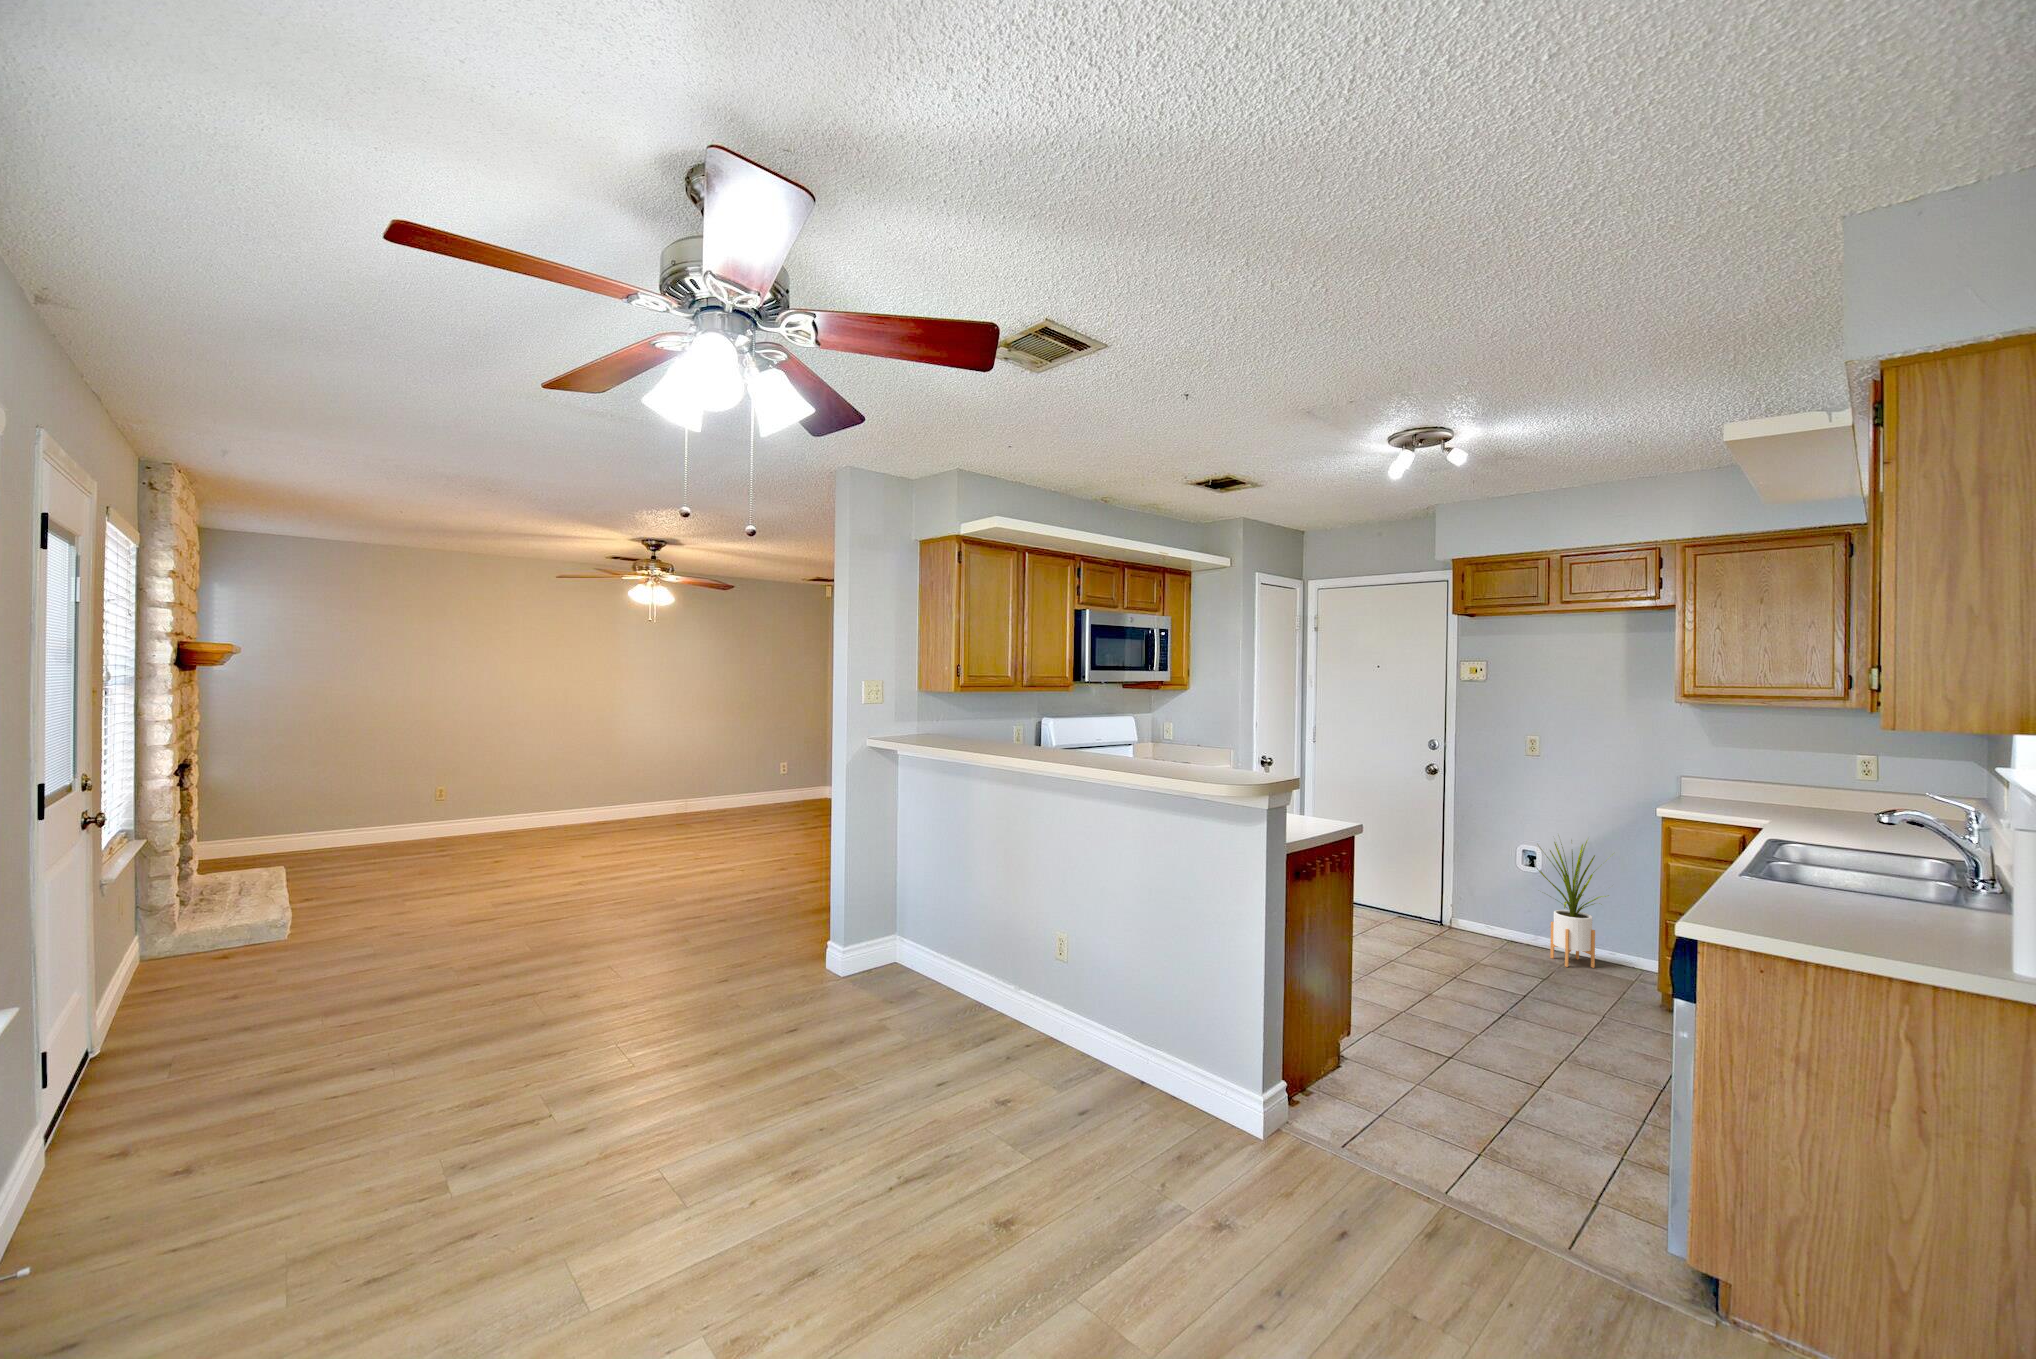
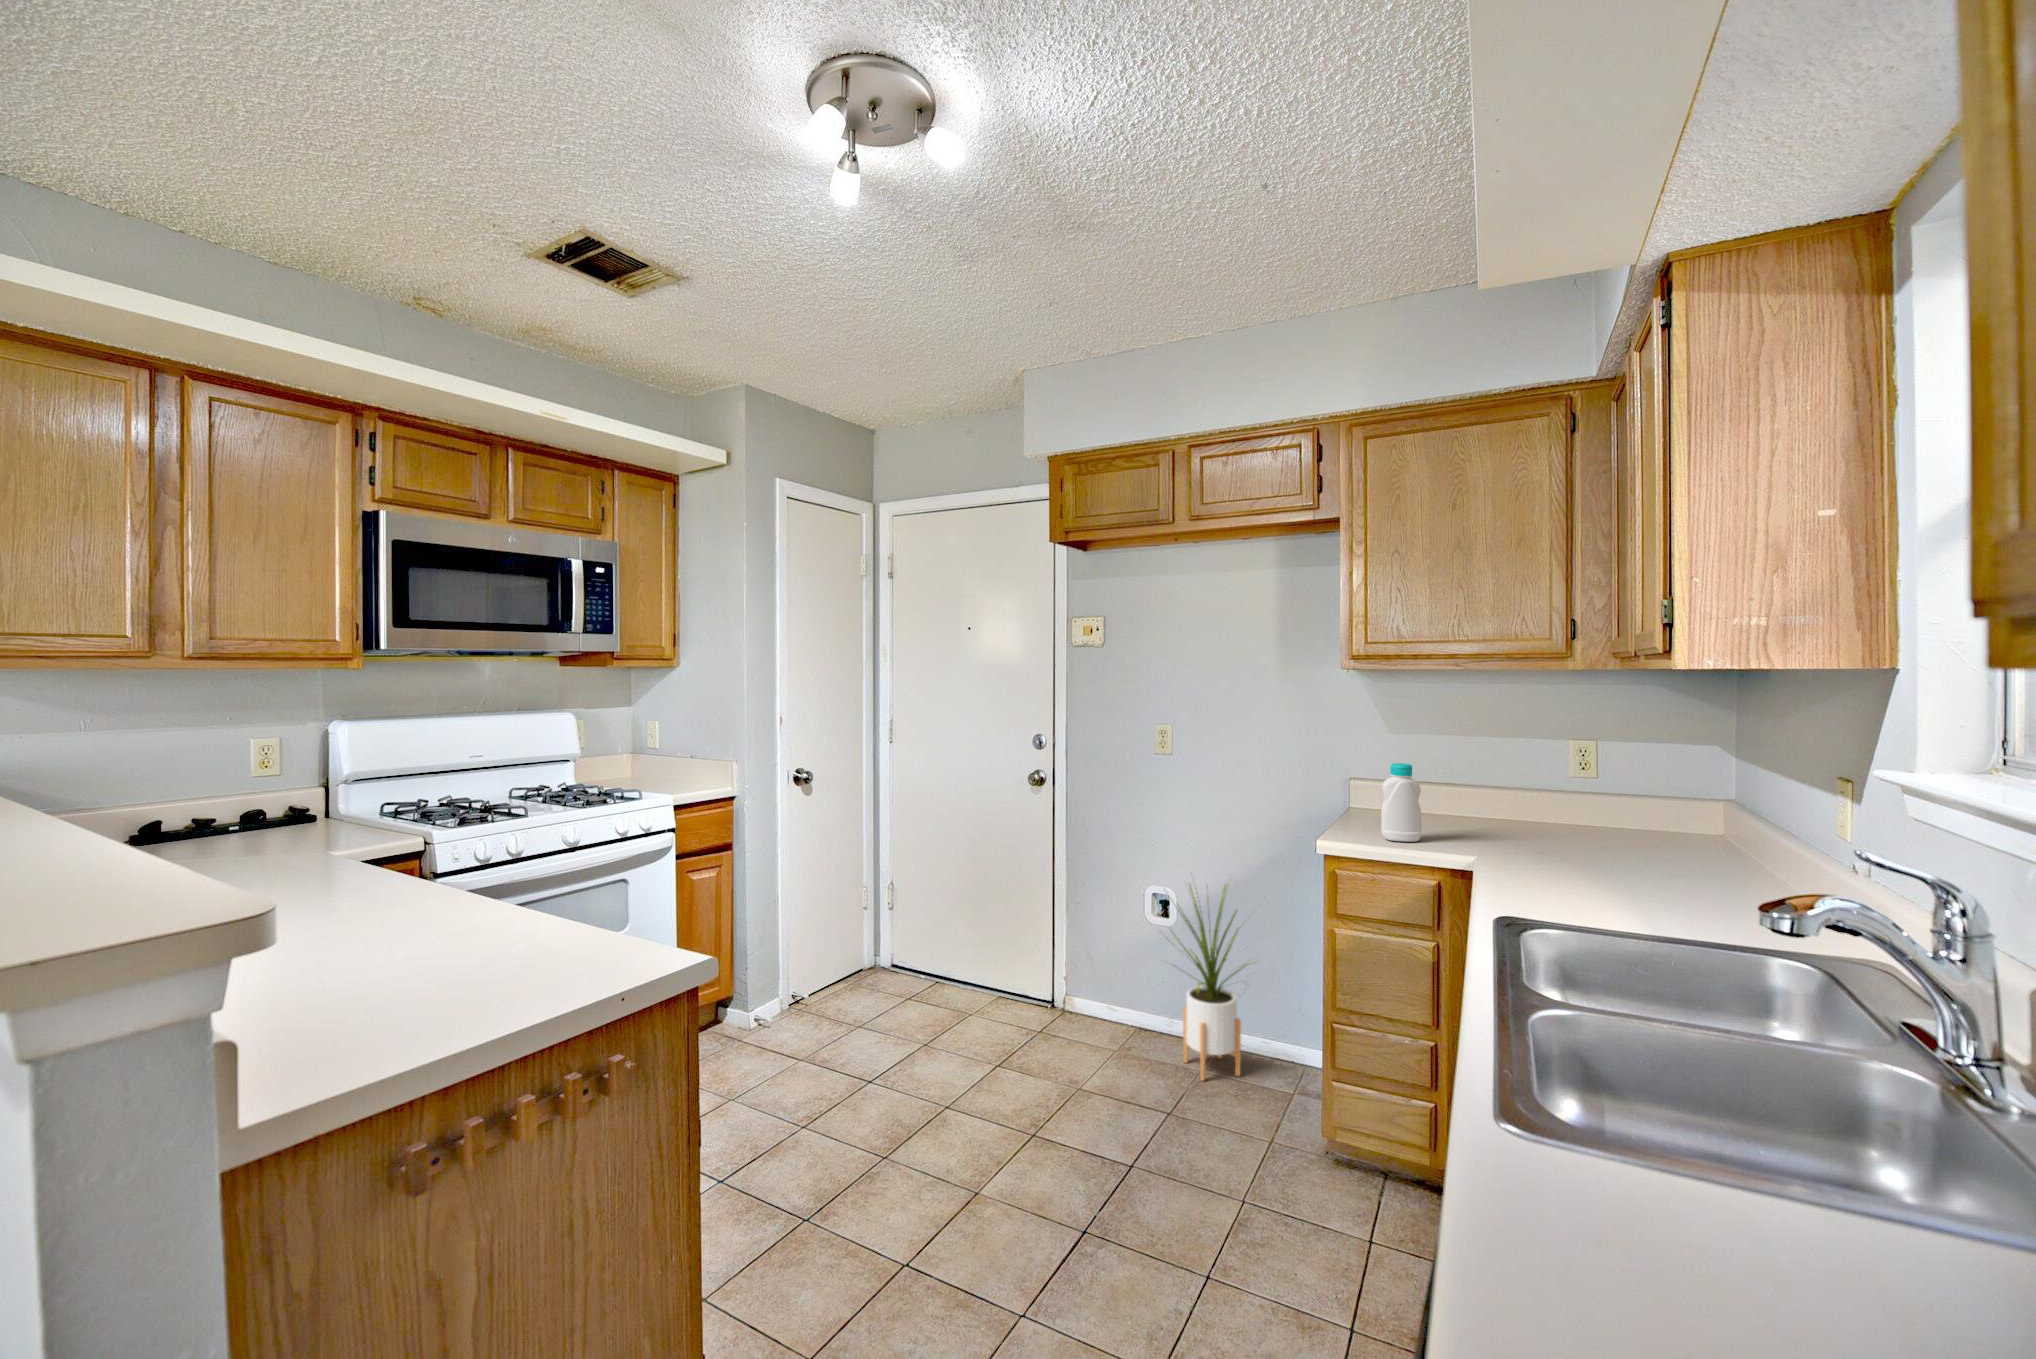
bottle: none [1703,763,1732,811] -> present [1381,763,1421,842]

